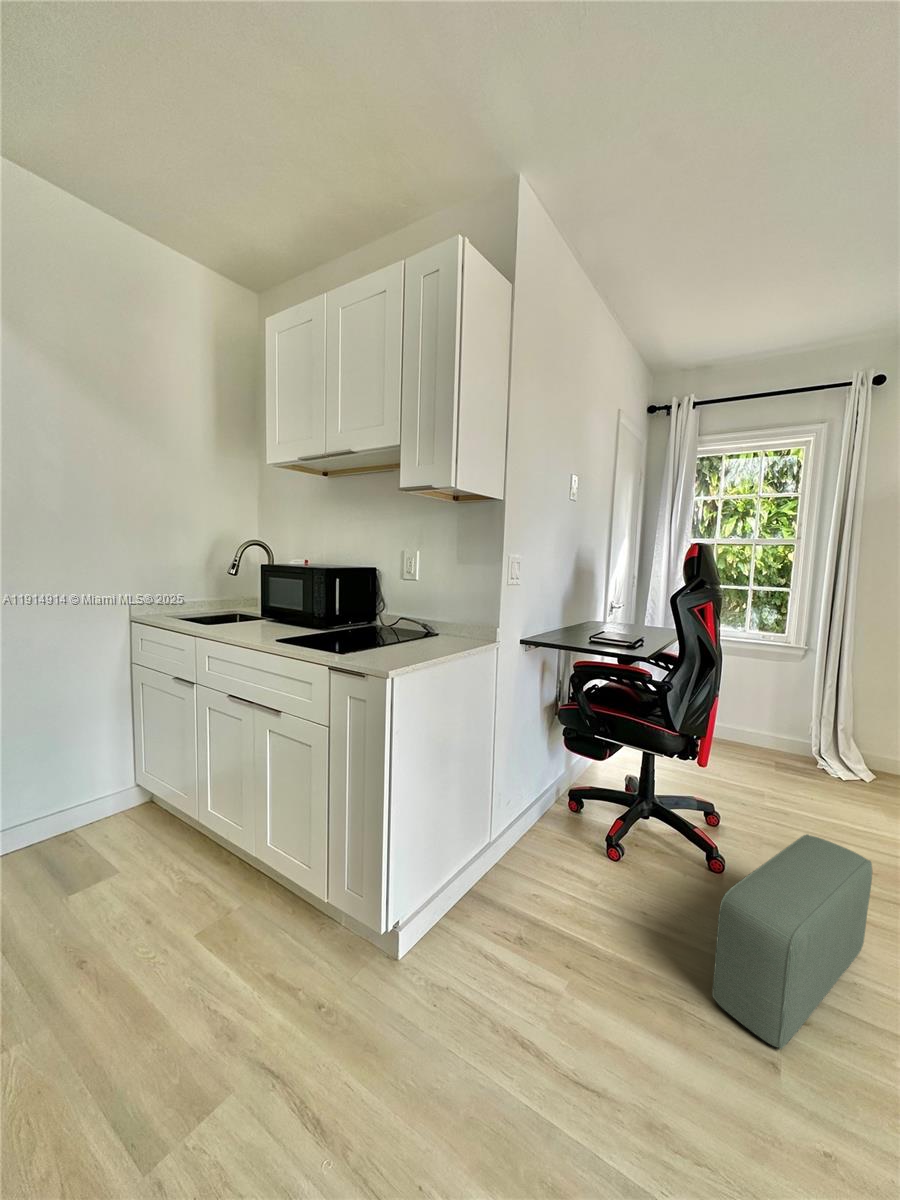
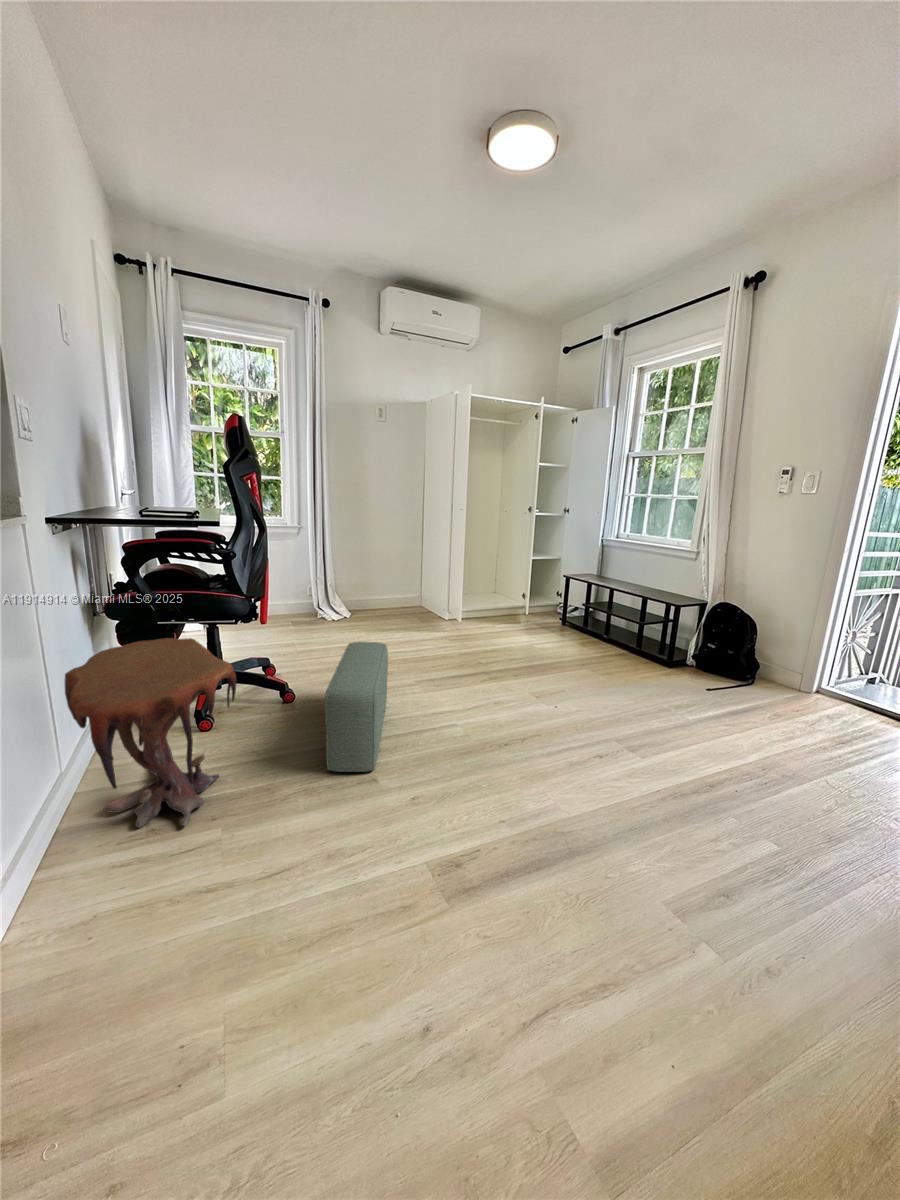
side table: none [484,754,617,955] -> present [65,638,236,827]

